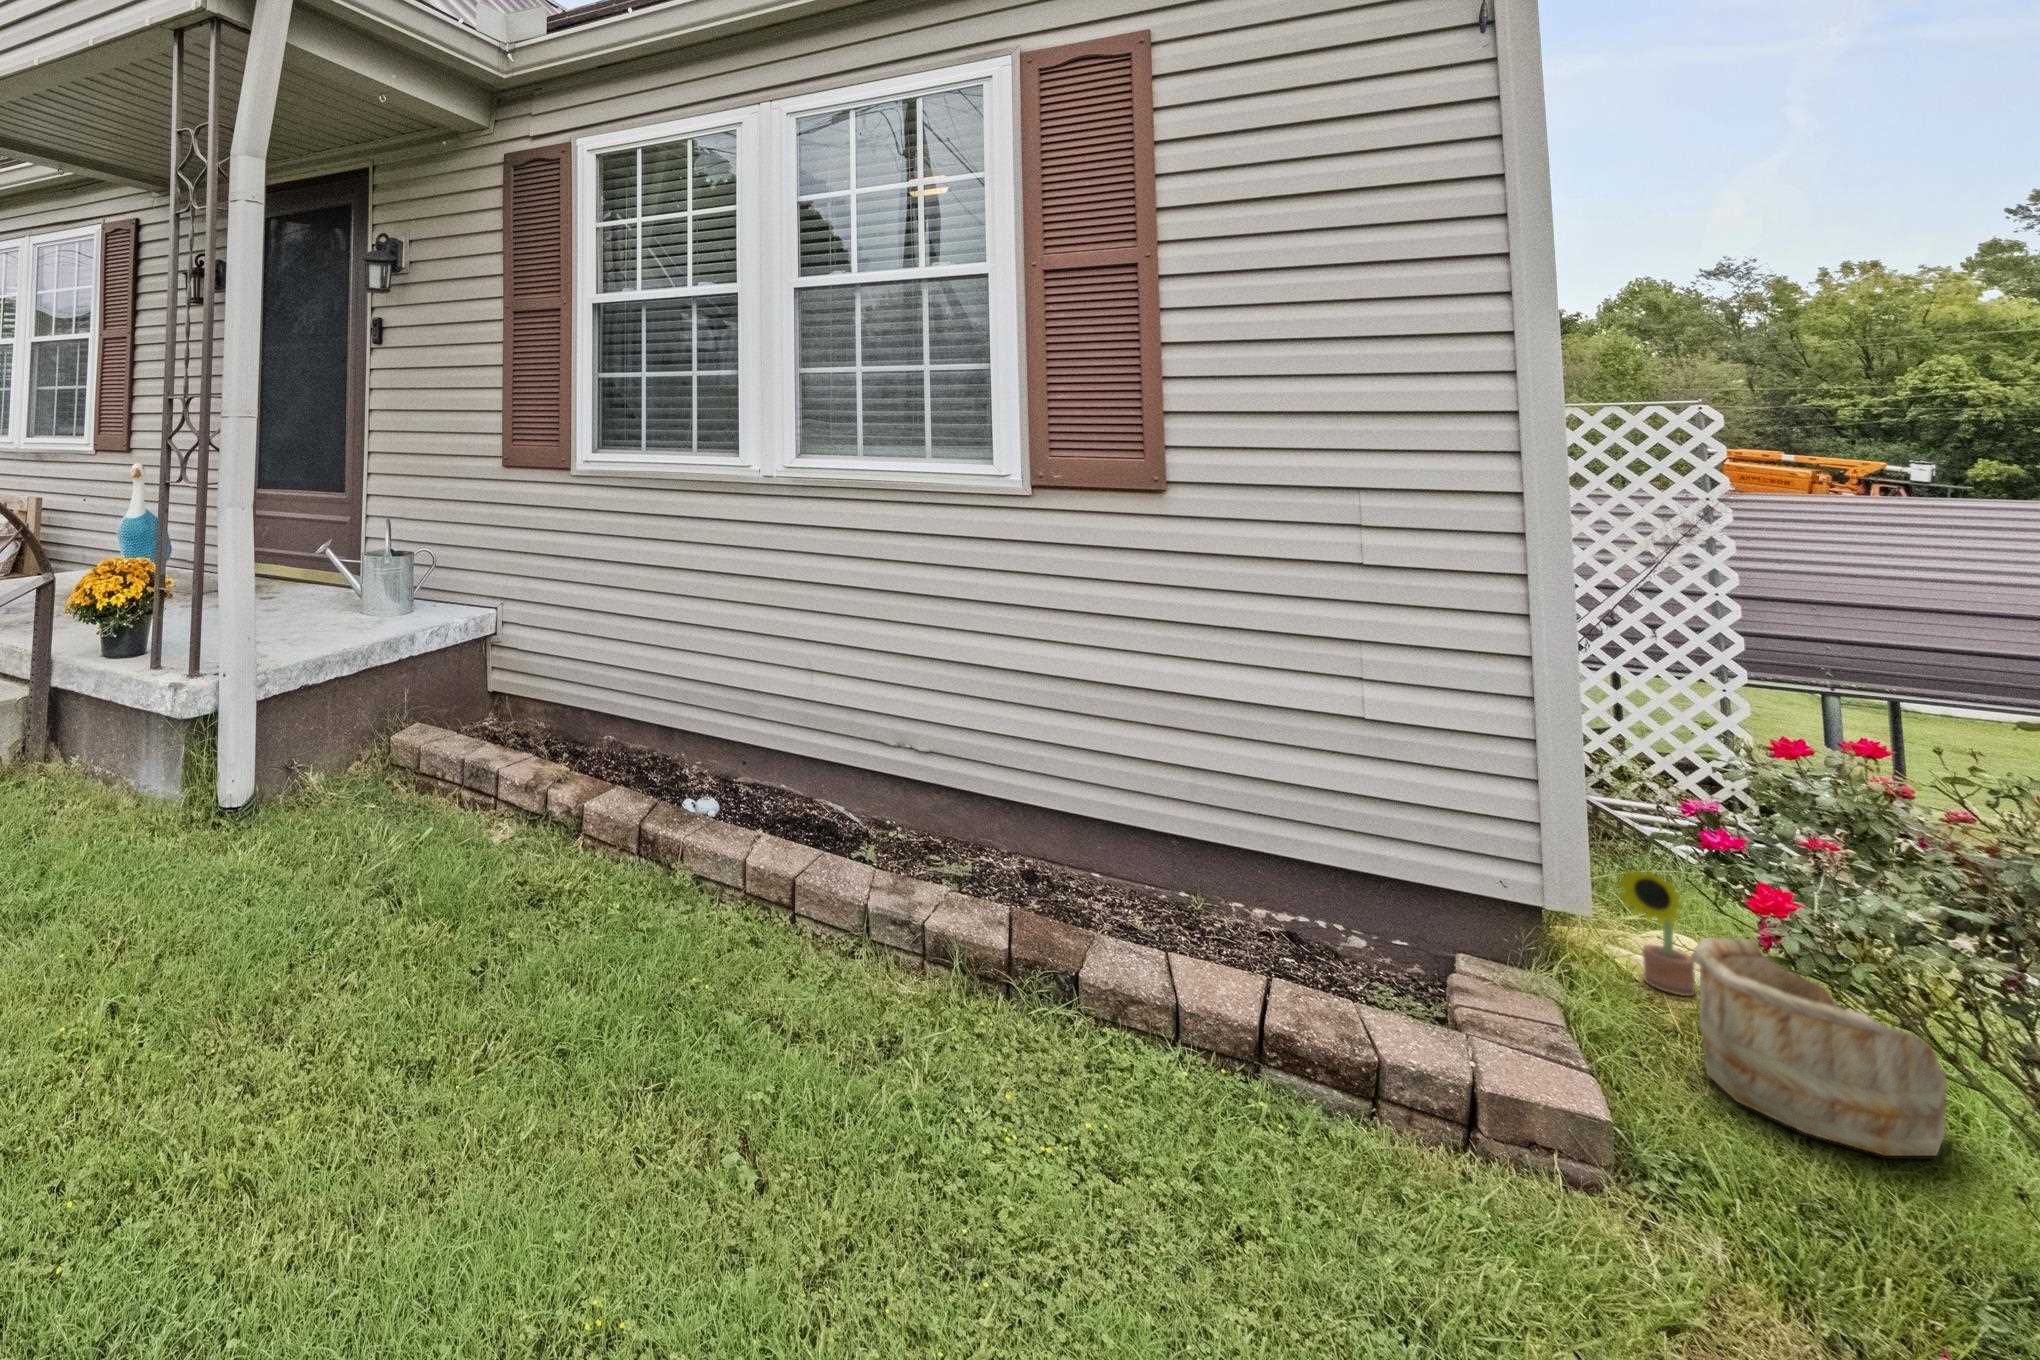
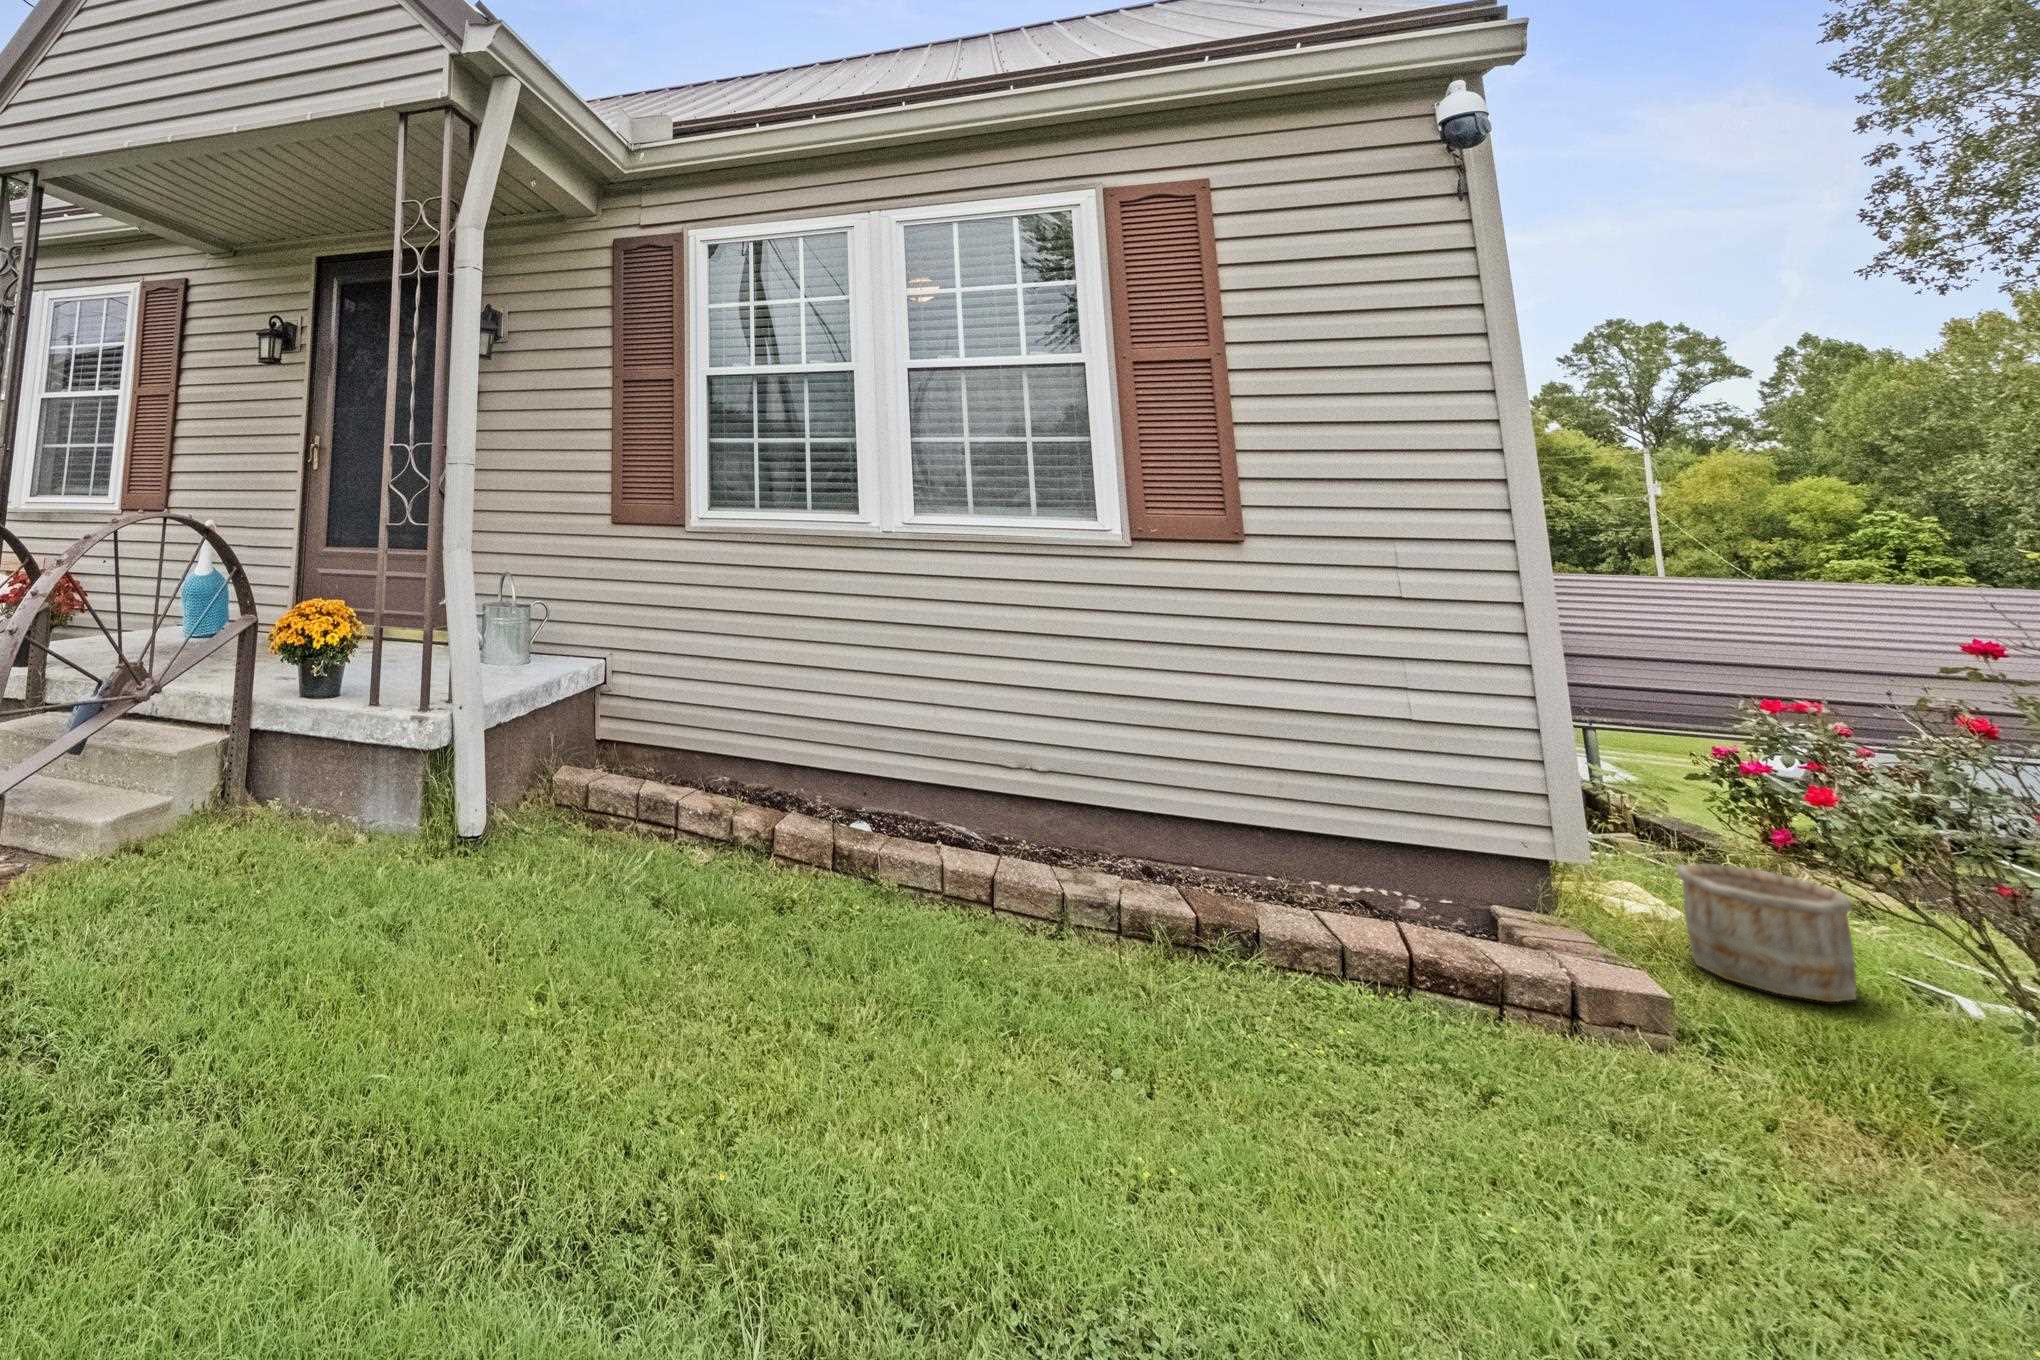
decorative plant: present [1613,869,1695,996] -> none [1585,822,1649,919]

